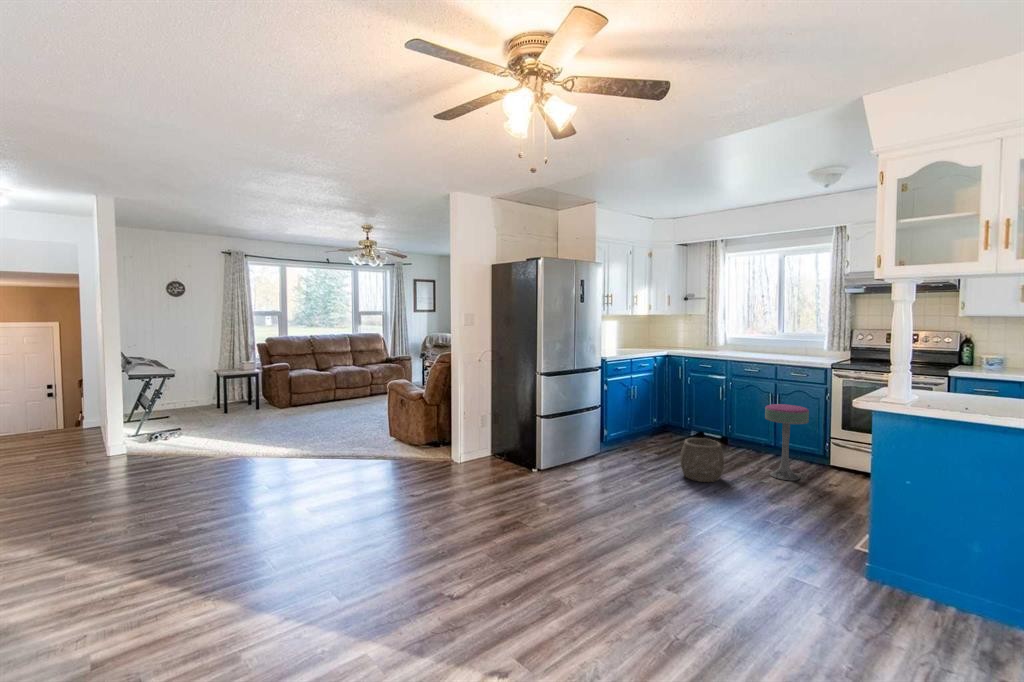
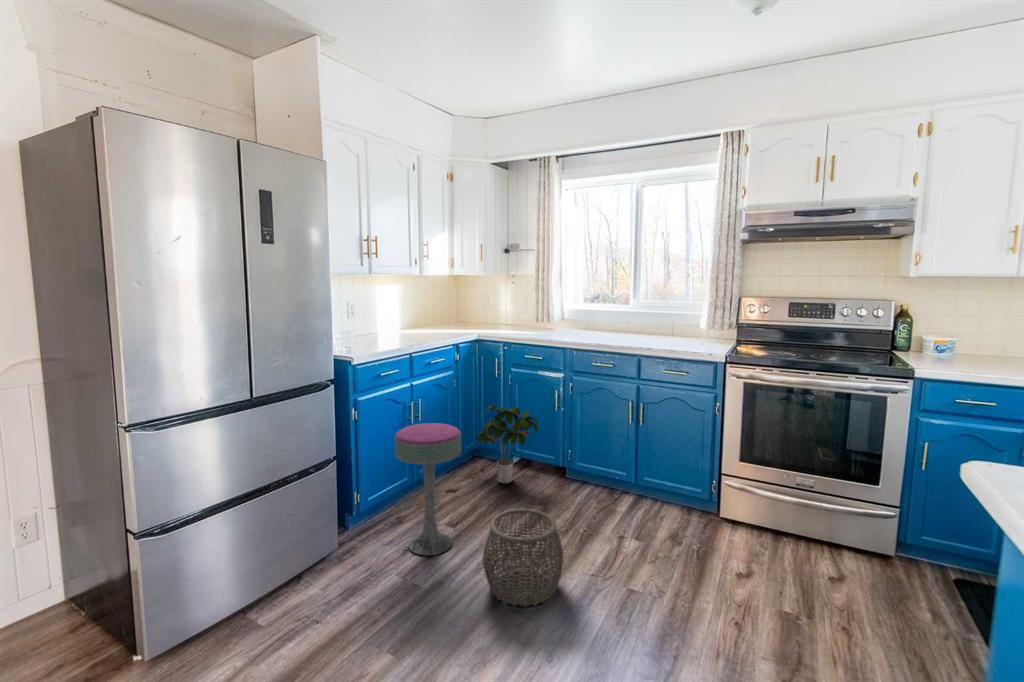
potted plant: none [666,394,708,443] -> present [475,405,538,483]
bar stool: present [765,404,809,480] -> present [395,423,461,555]

